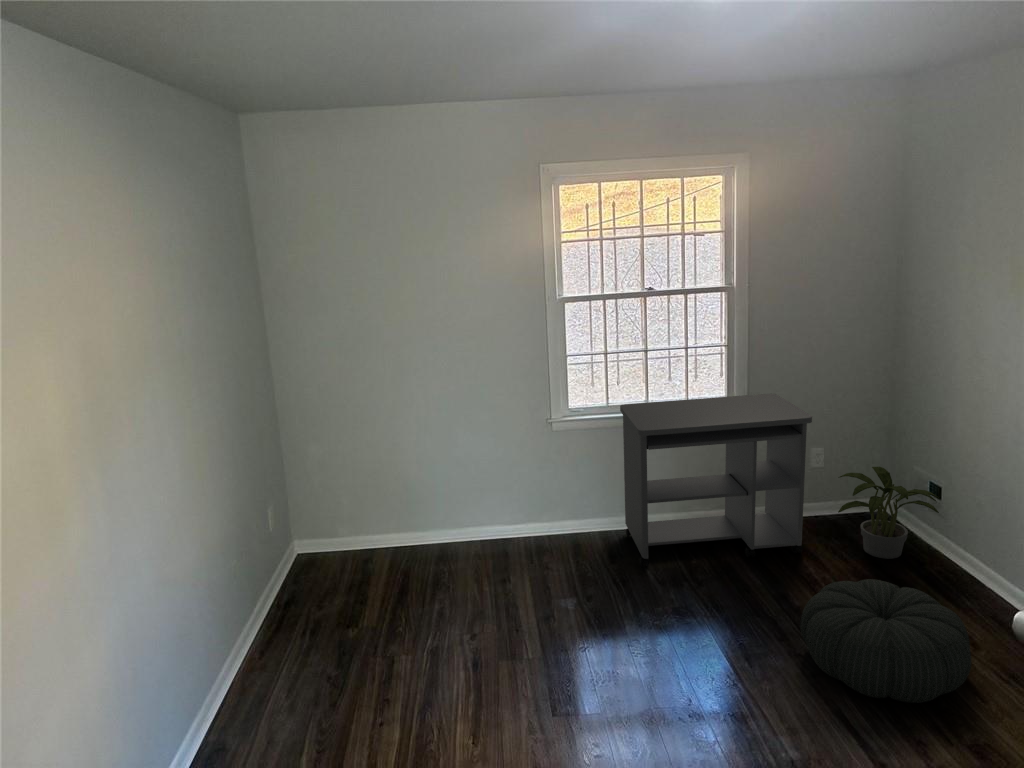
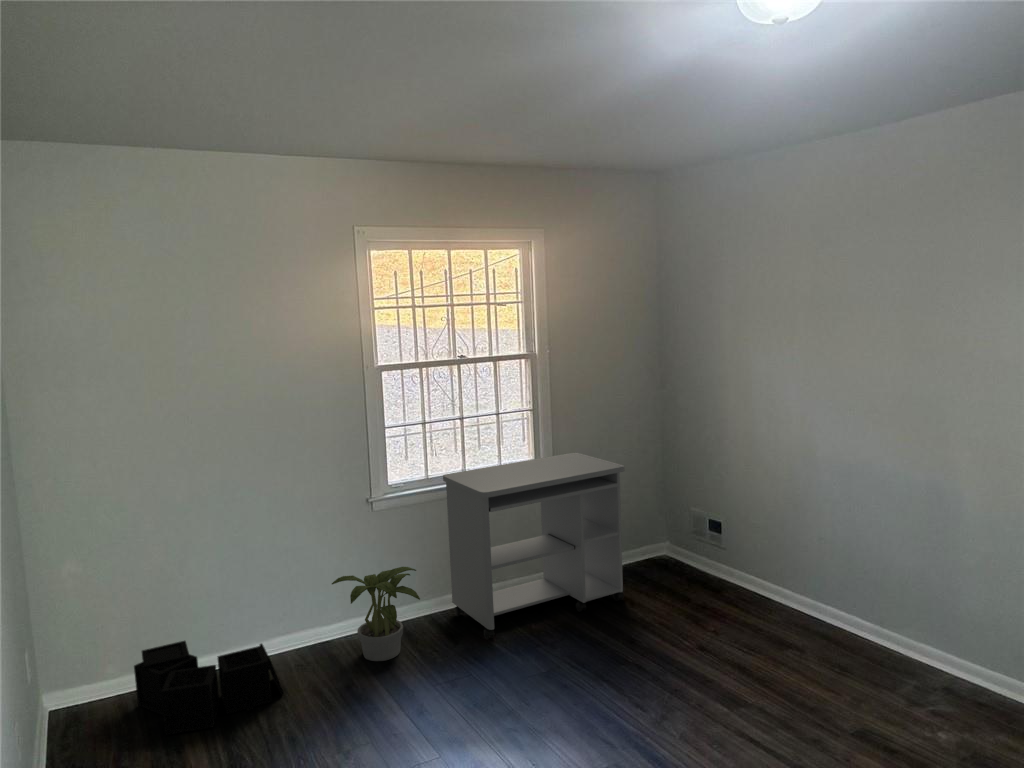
potted plant: present [838,467,939,559] -> present [332,567,420,661]
storage bin: none [349,518,454,593] -> present [134,641,284,735]
pouf: present [800,579,971,703] -> none [665,600,807,699]

